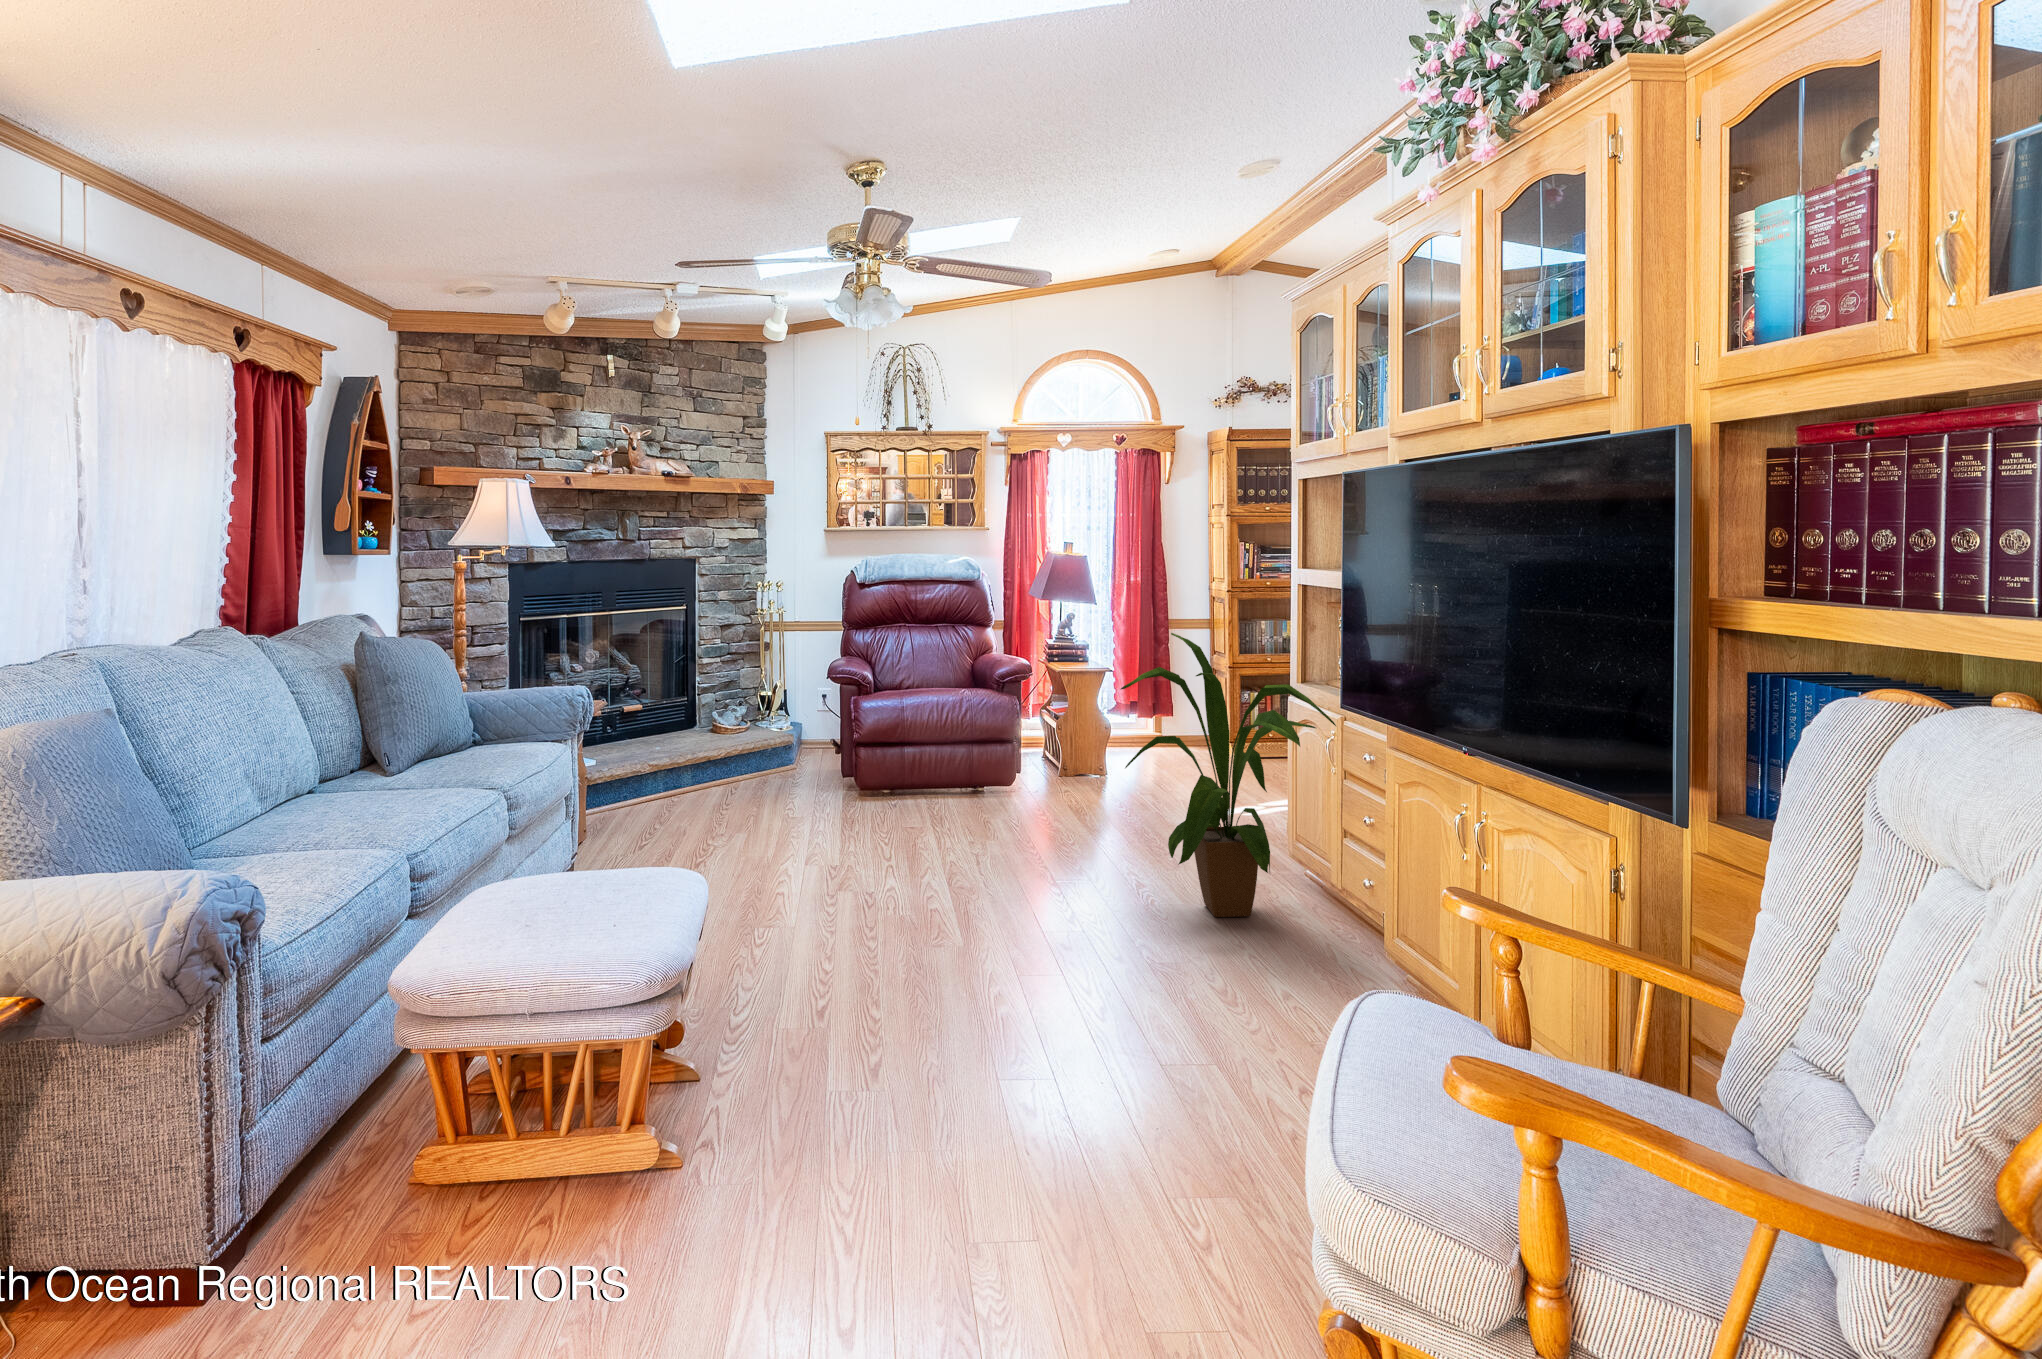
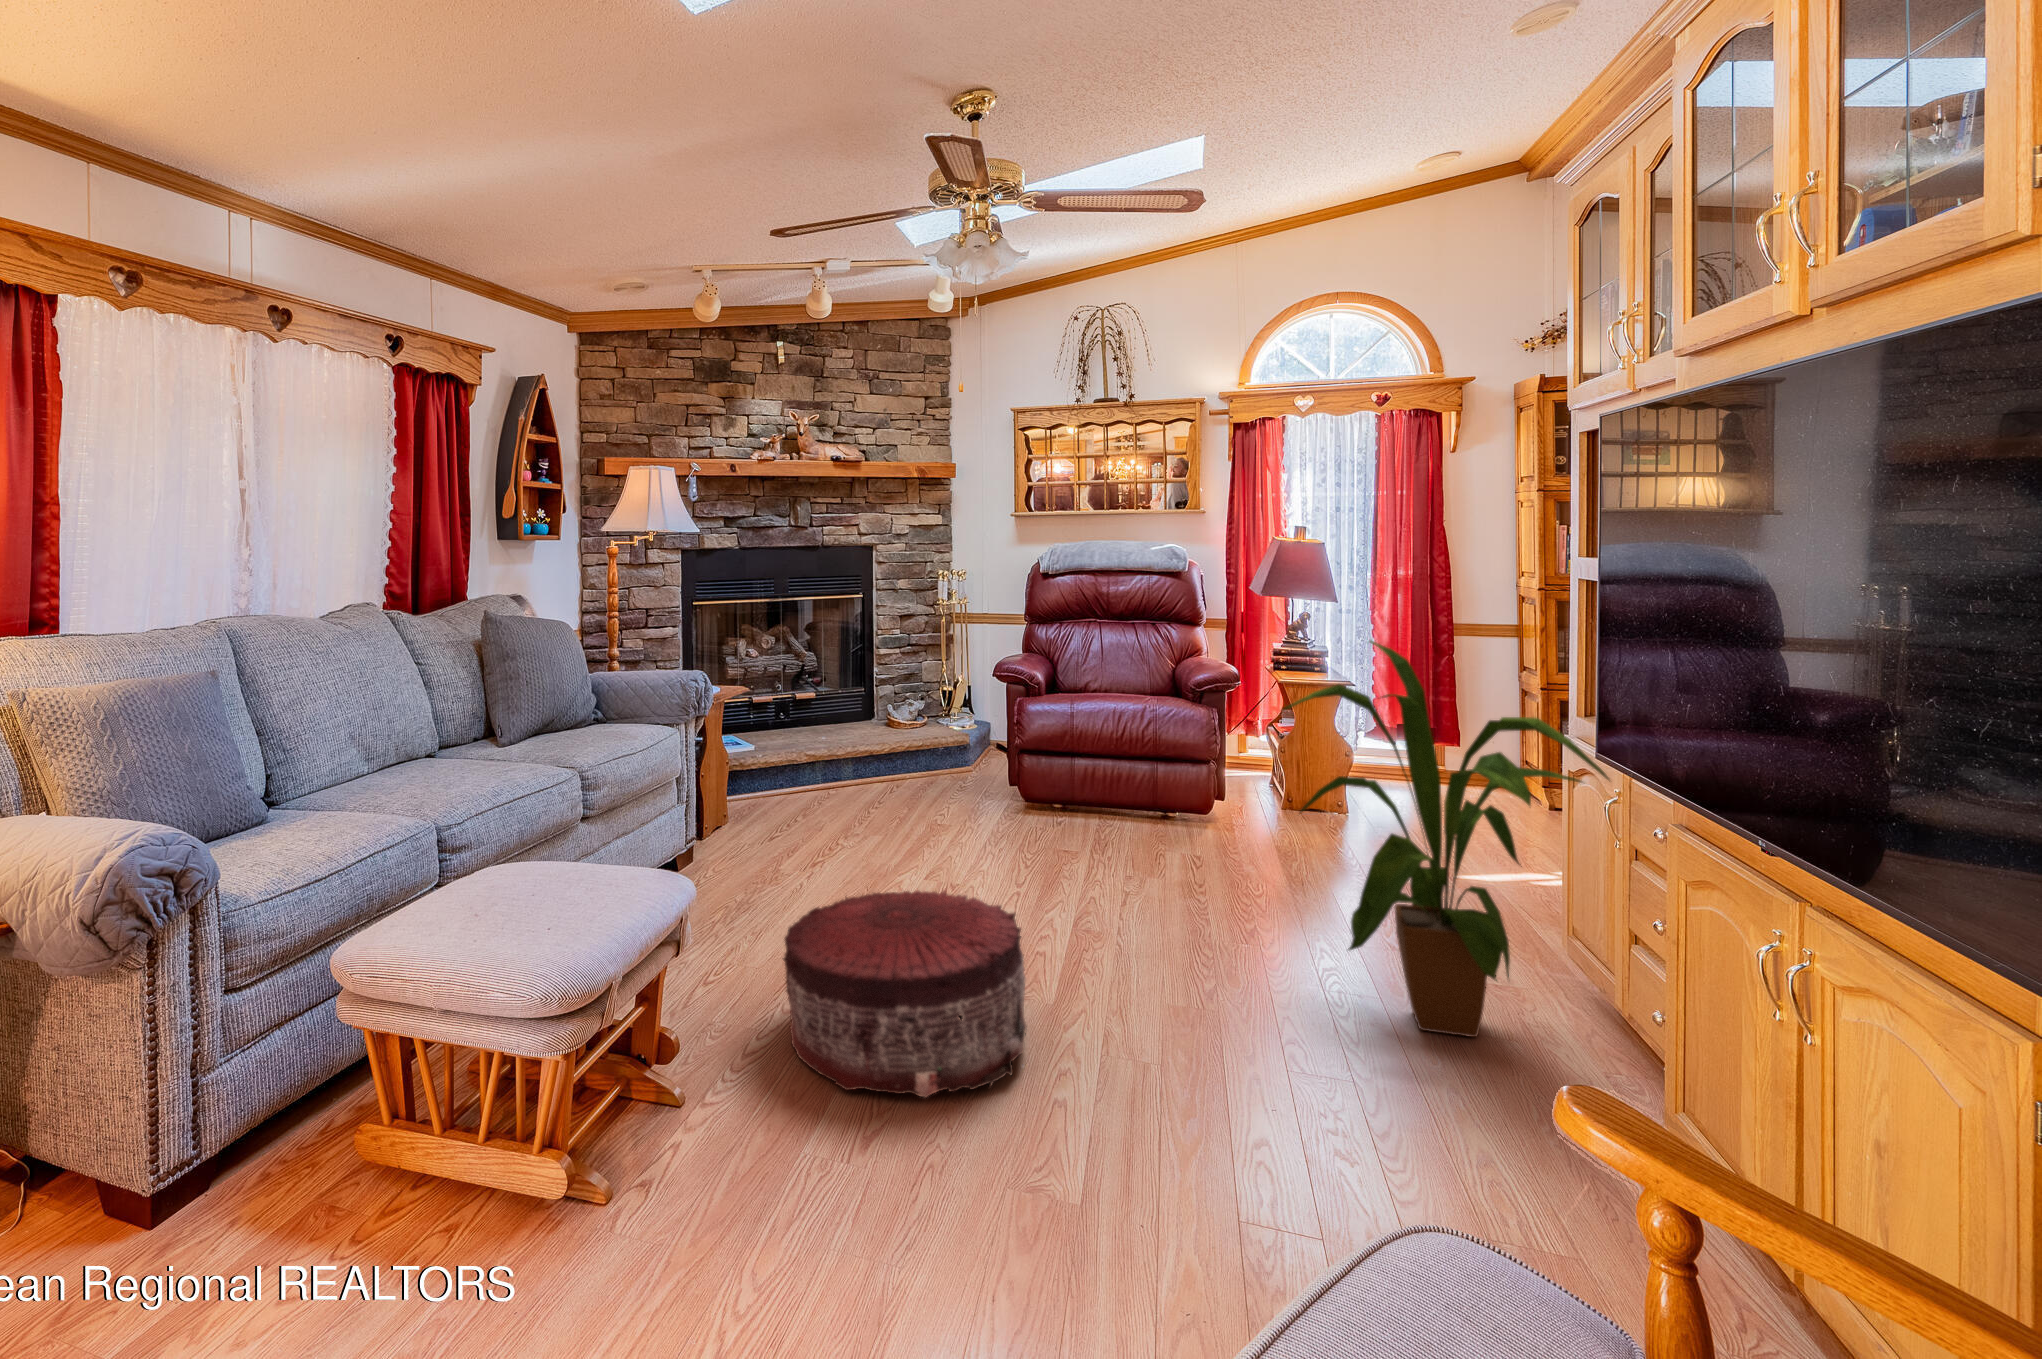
pouf: none [760,855,968,1032] -> present [783,891,1027,1097]

